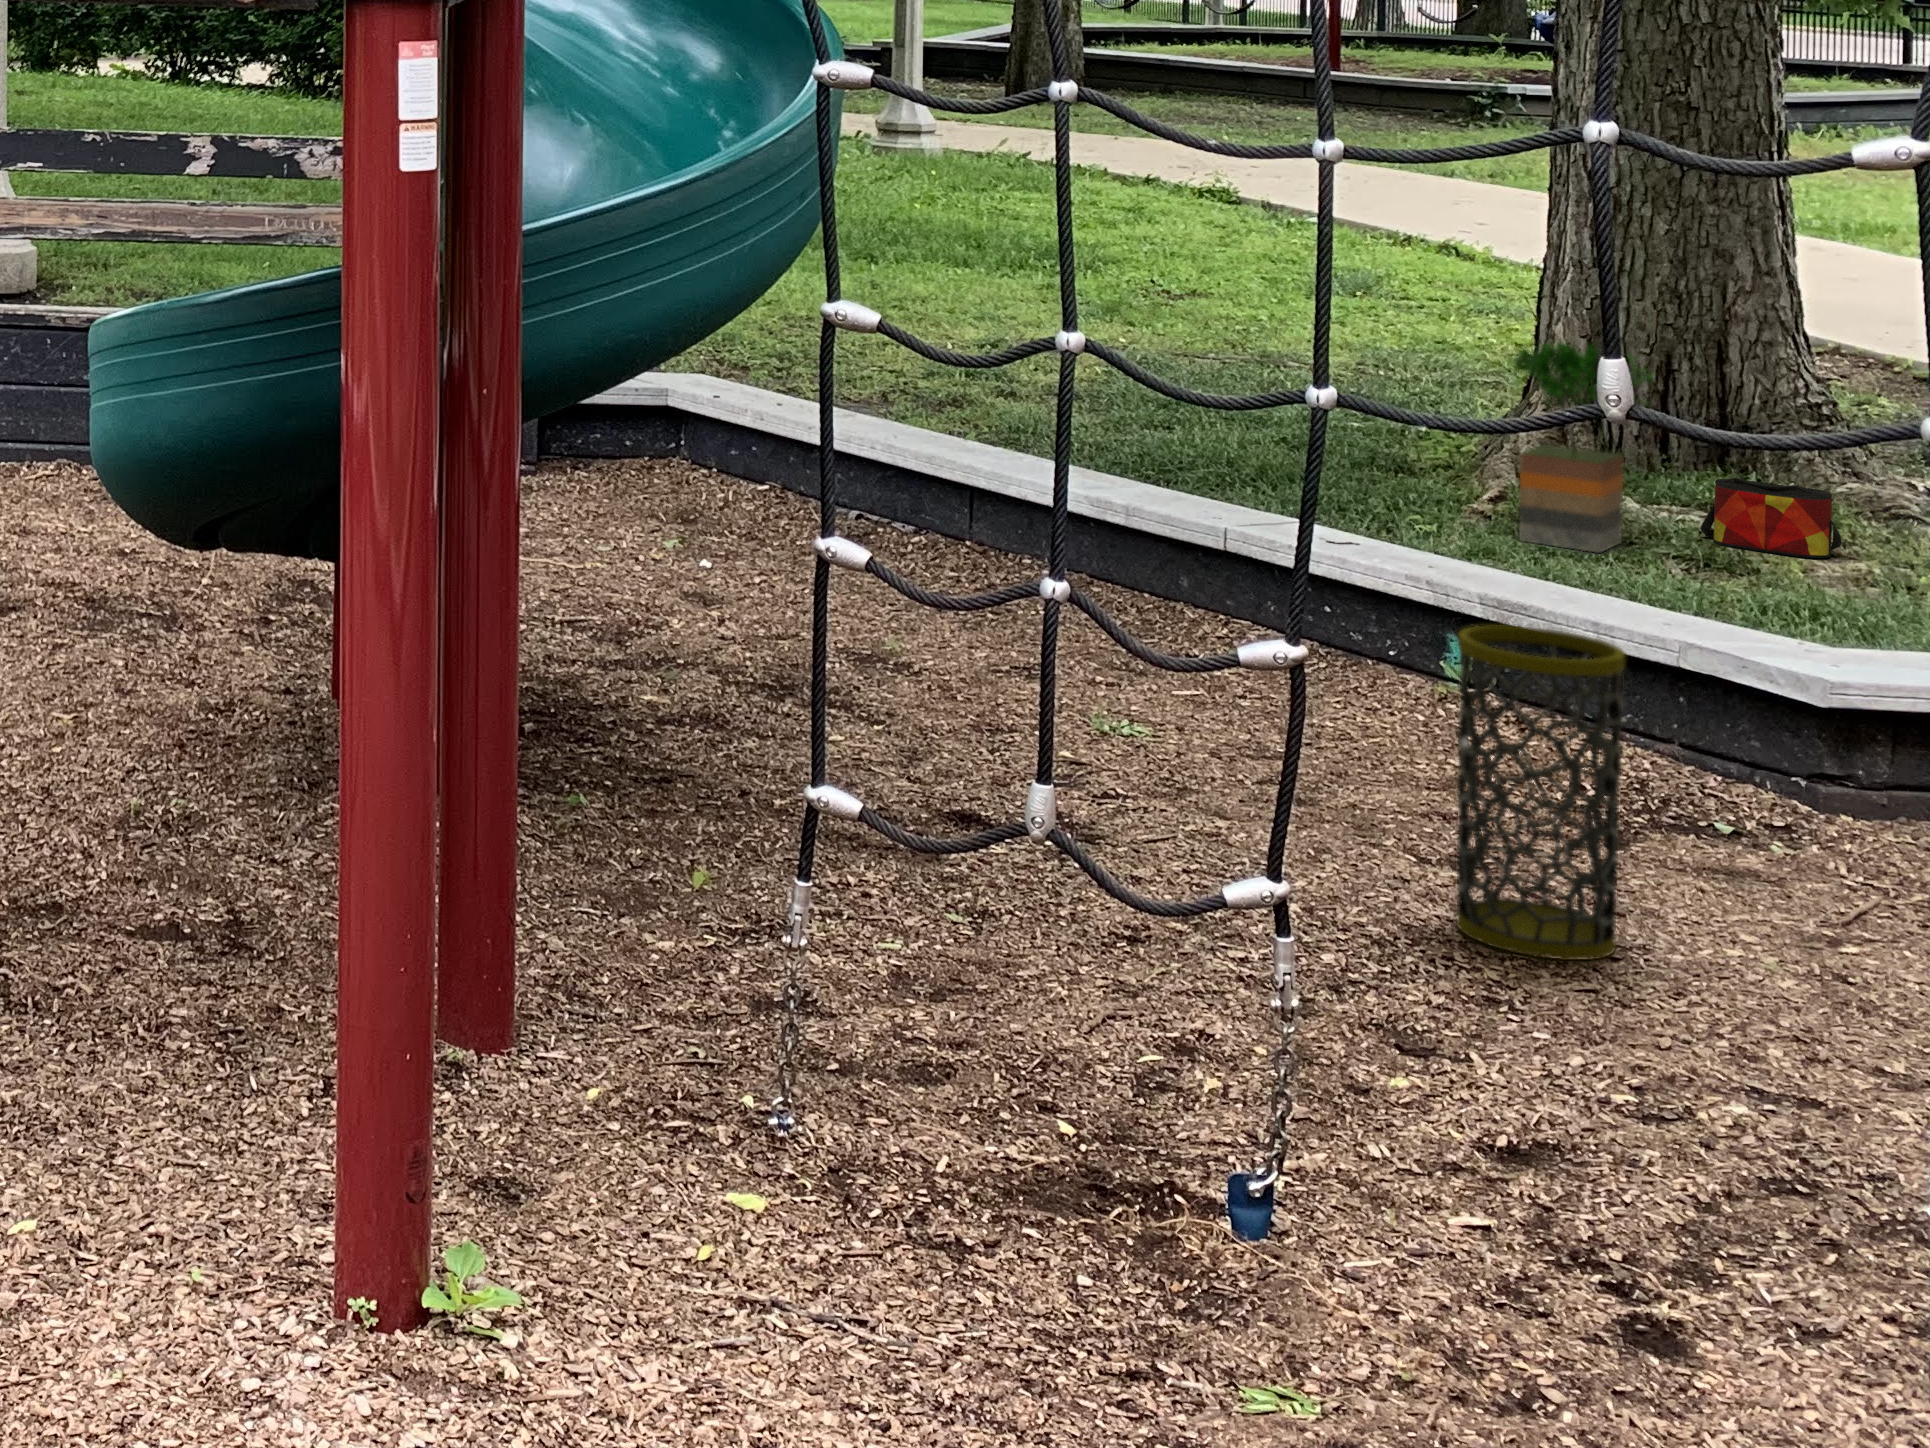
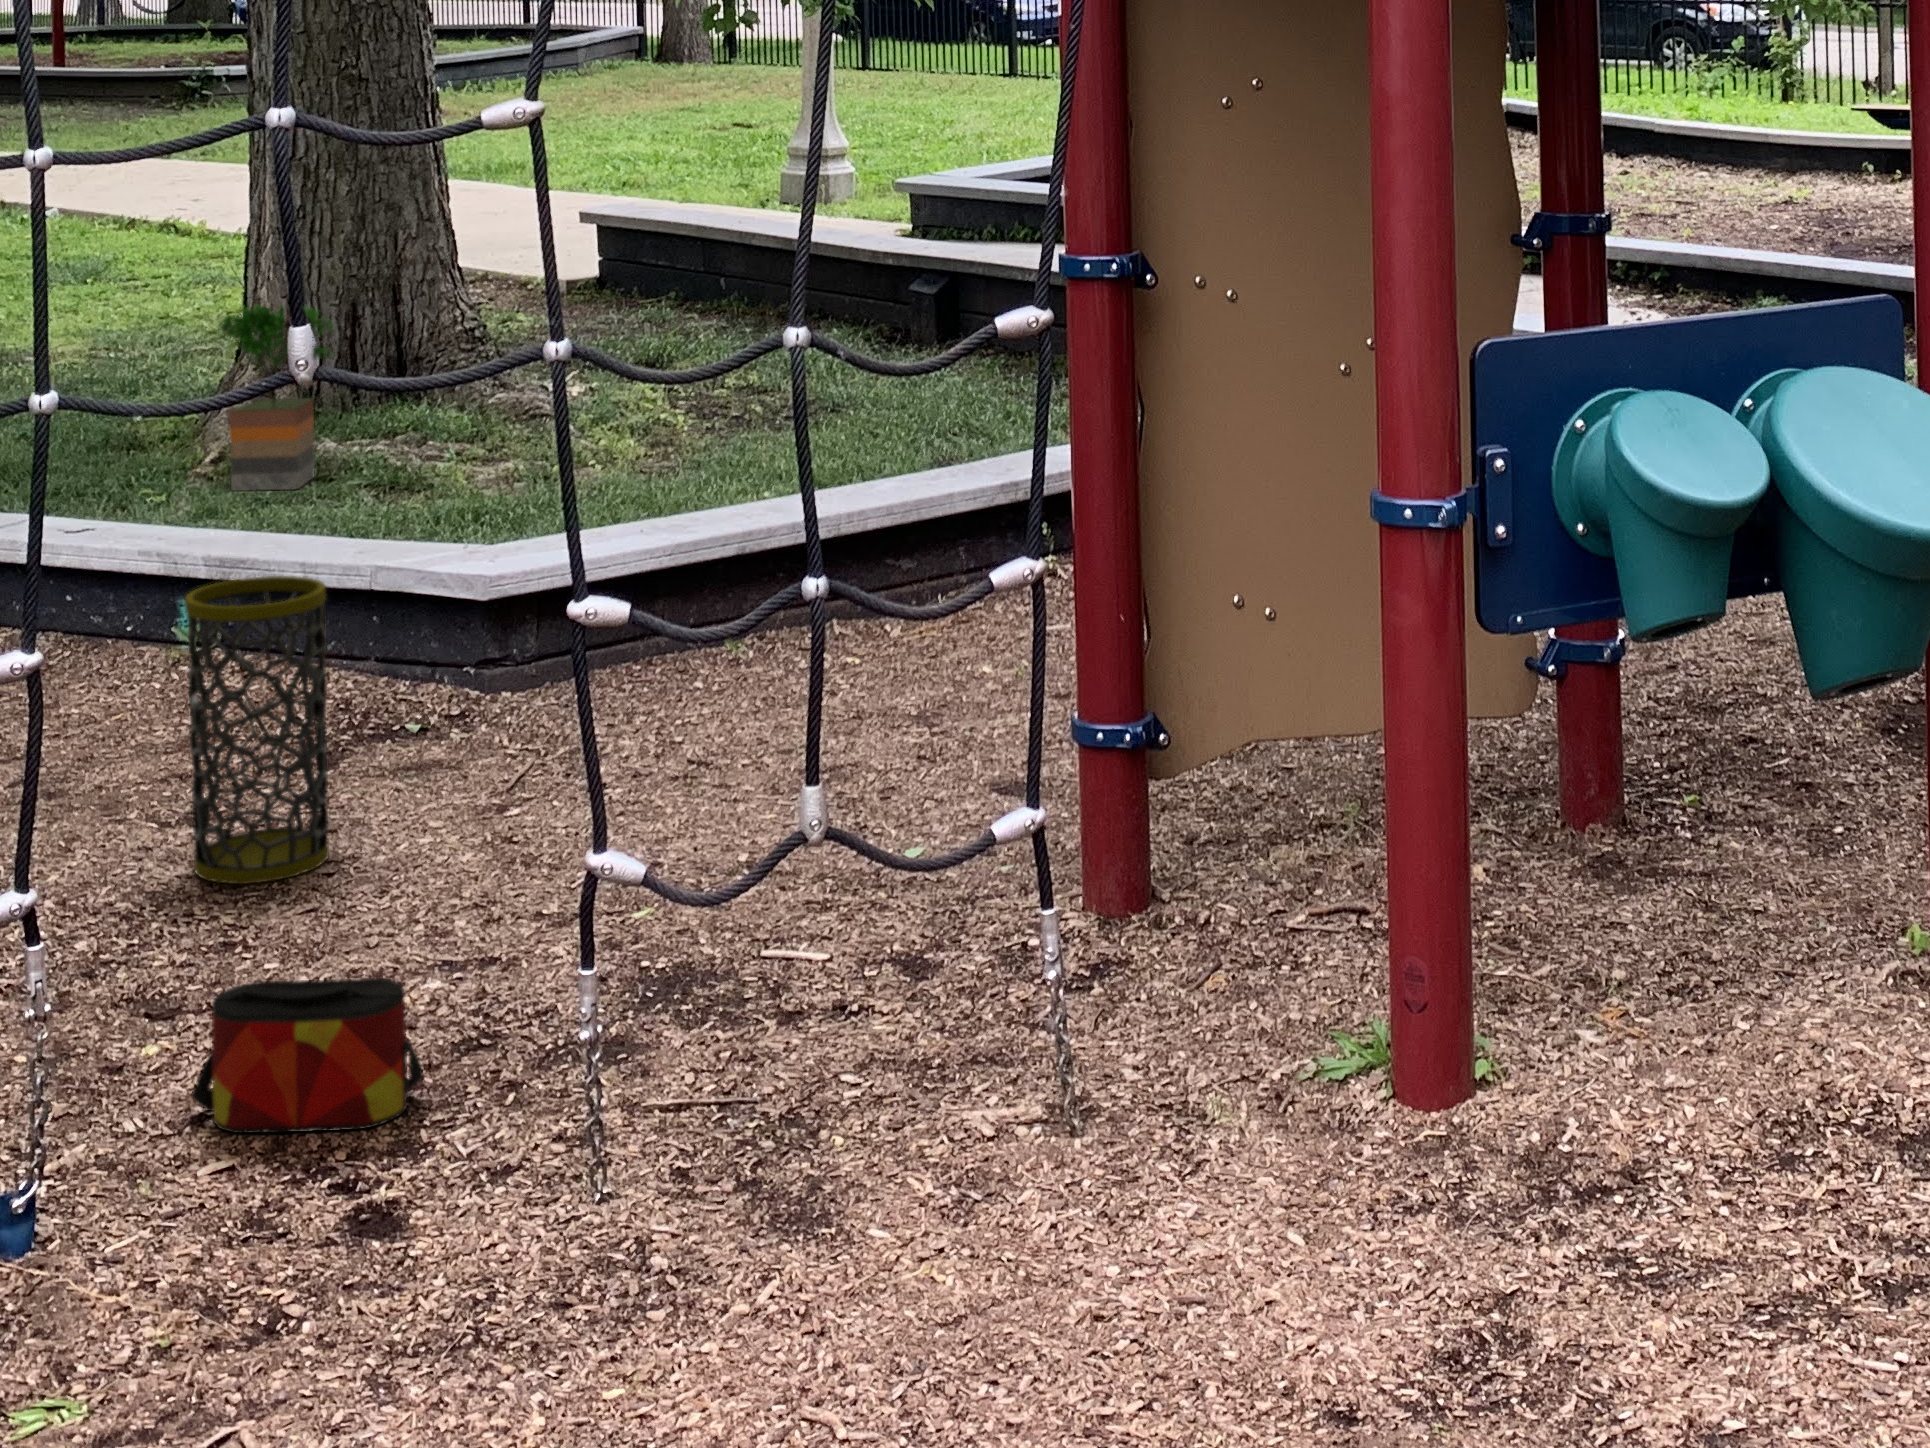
bag: present [1700,477,1841,558] -> present [191,978,423,1133]

